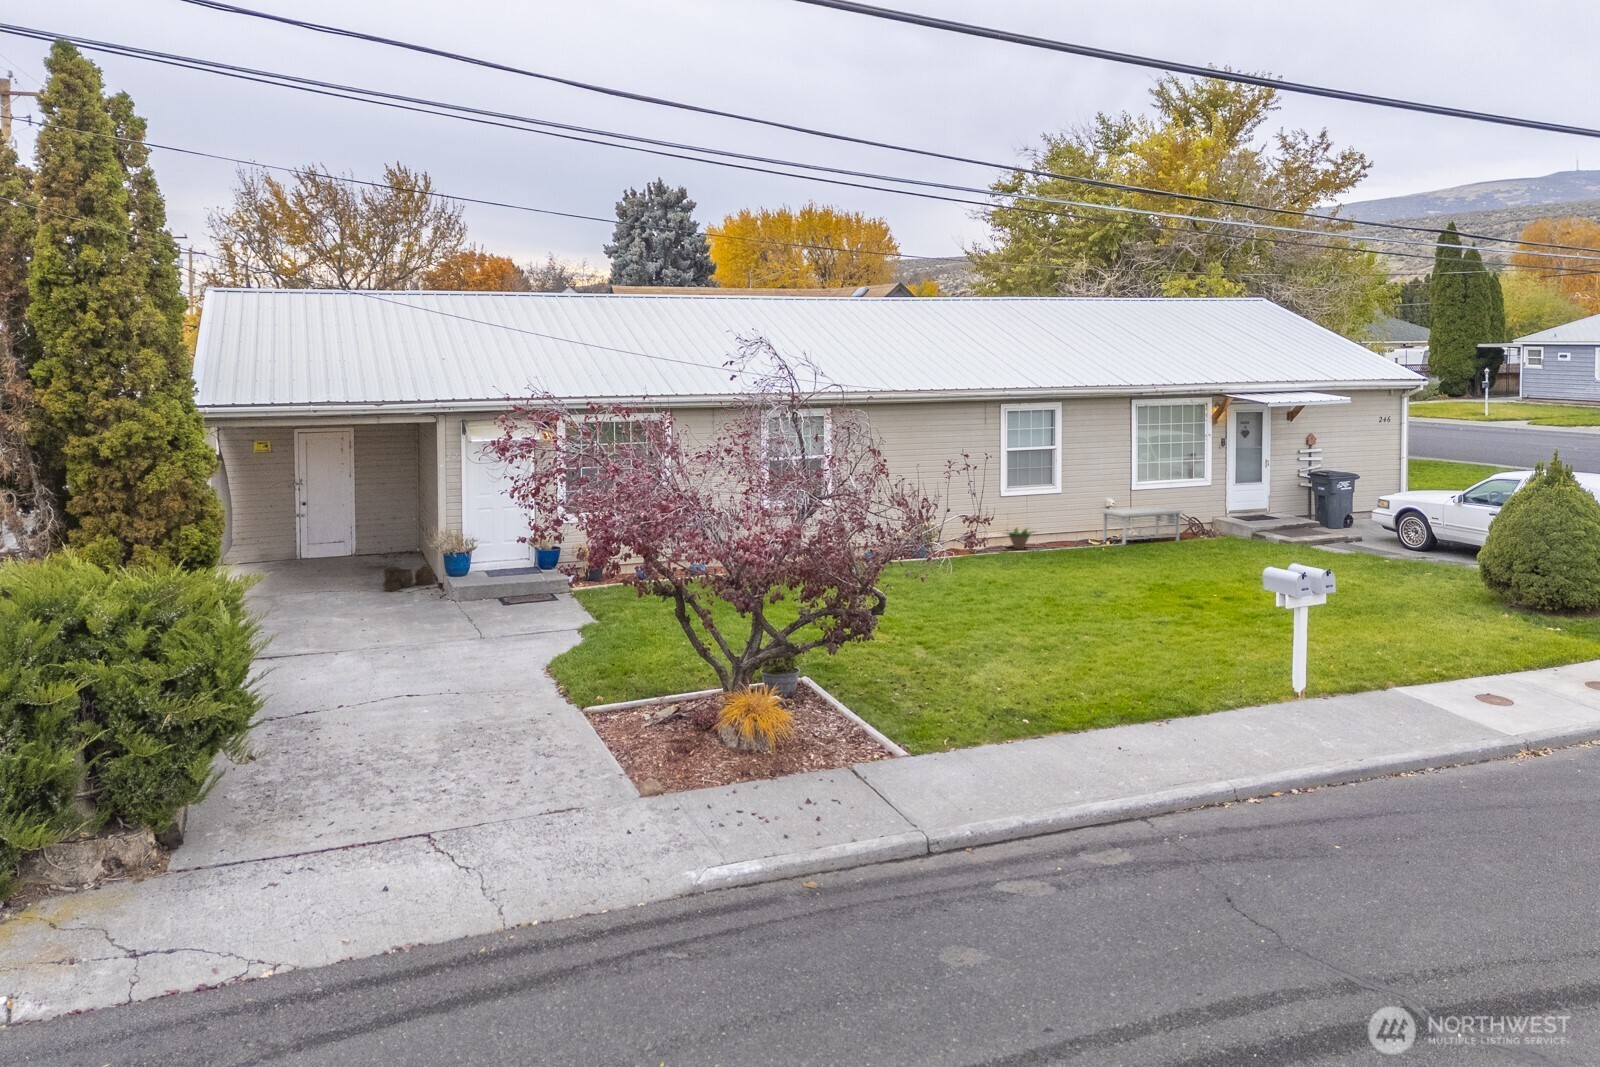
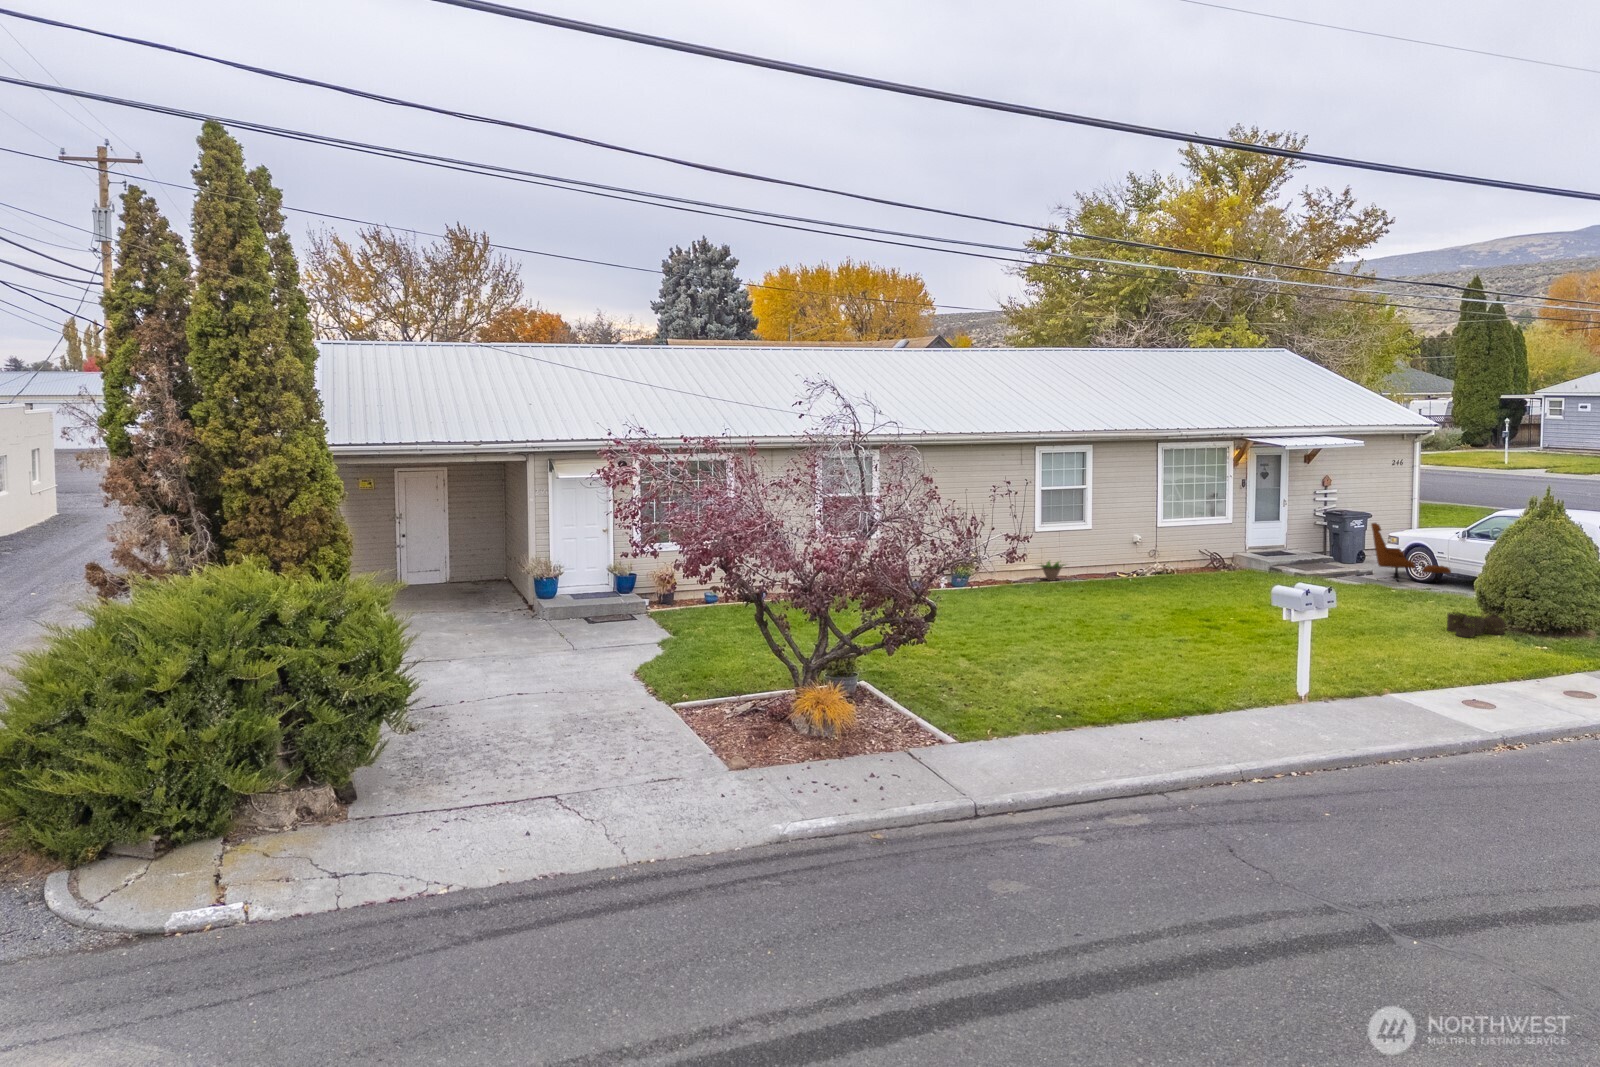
lounge chair: none [1359,485,1443,552] -> present [1371,523,1451,582]
storage bench: present [1100,507,1182,545] -> none [1127,542,1205,577]
woven basket: present [383,567,435,591] -> present [1447,612,1505,637]

